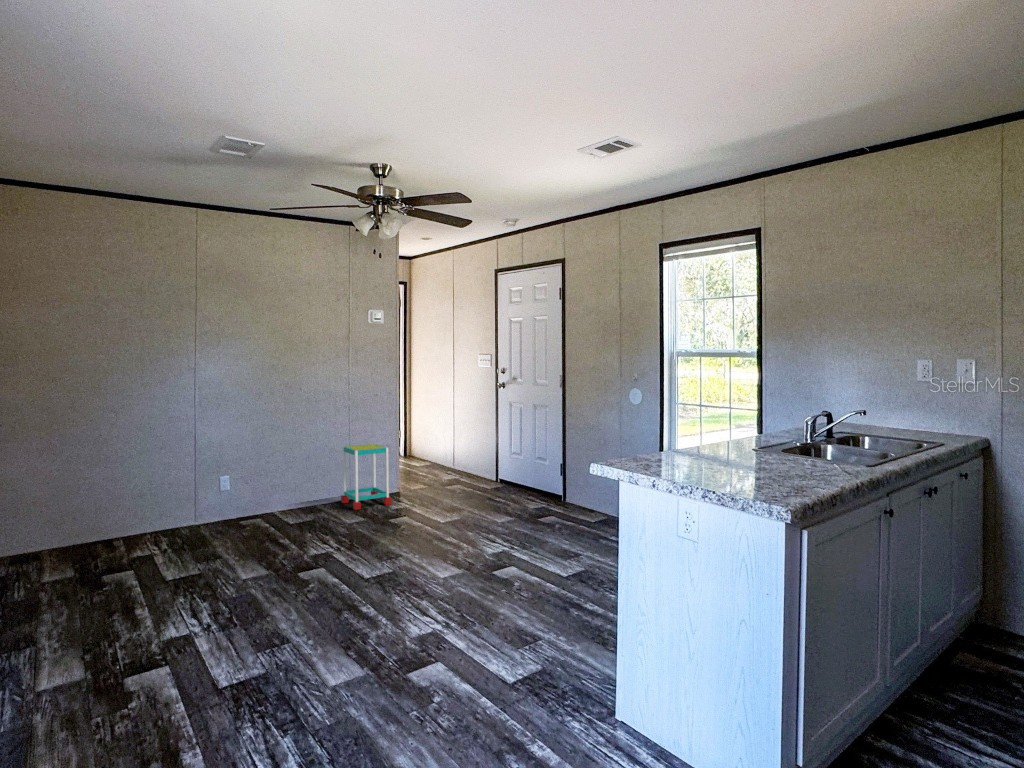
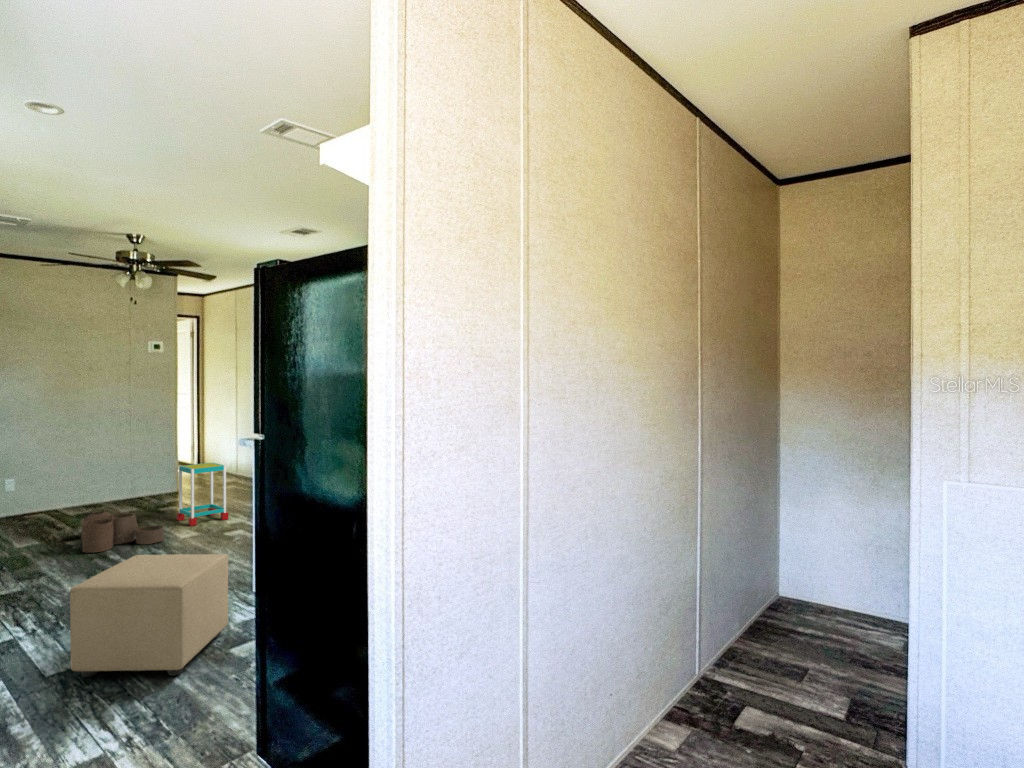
woven basket: none [253,489,331,535] -> present [81,510,164,553]
ottoman: none [240,553,404,705] -> present [70,554,228,677]

